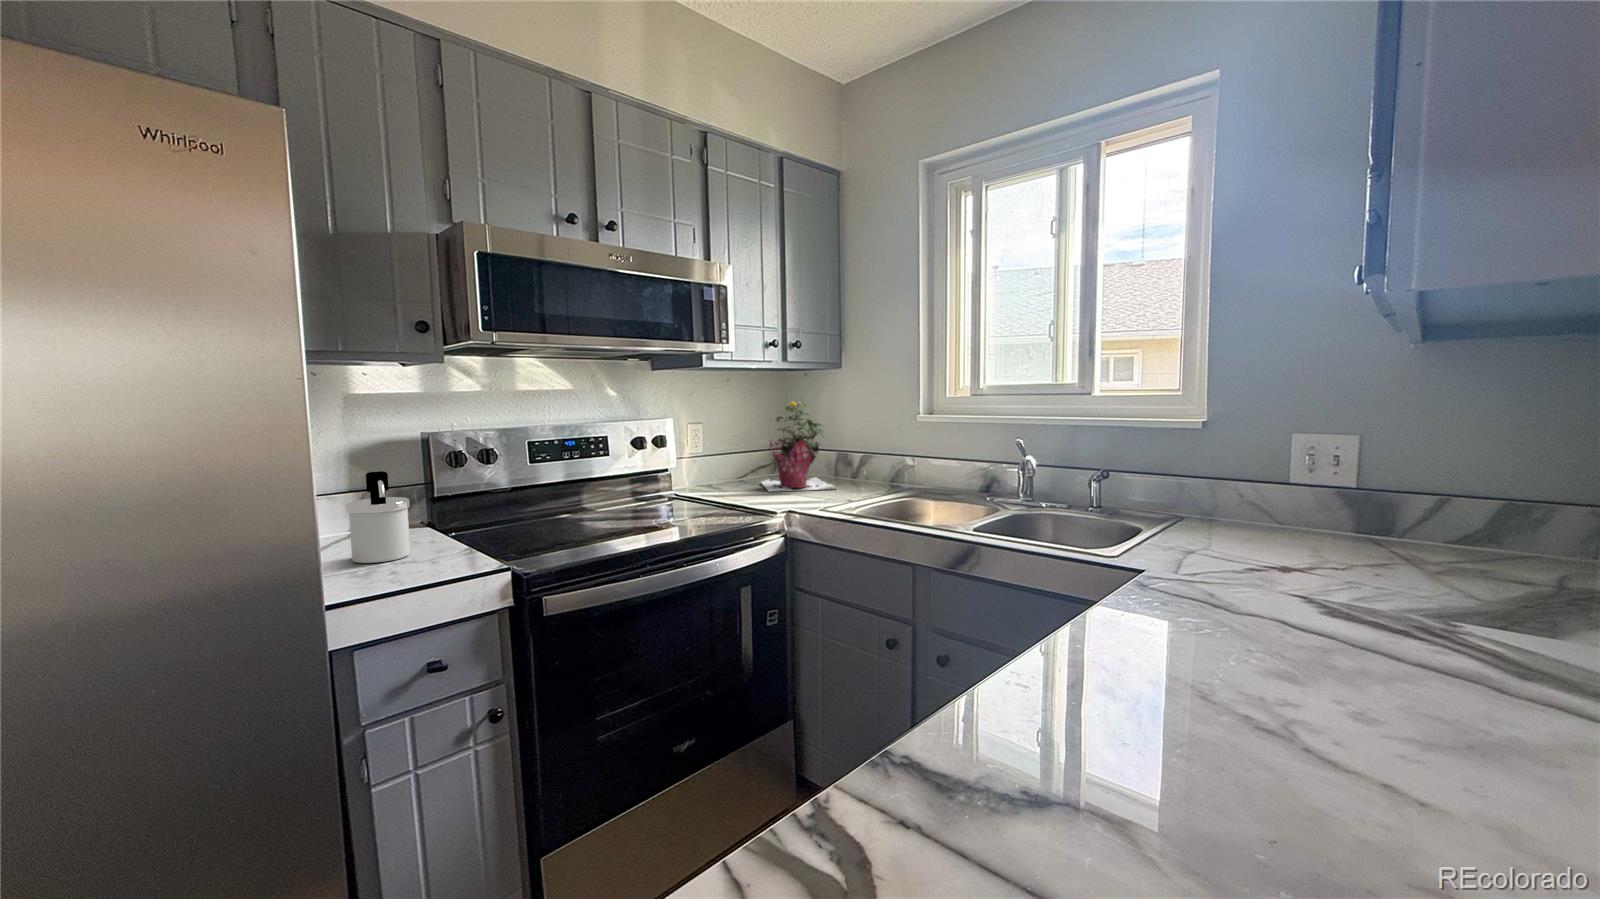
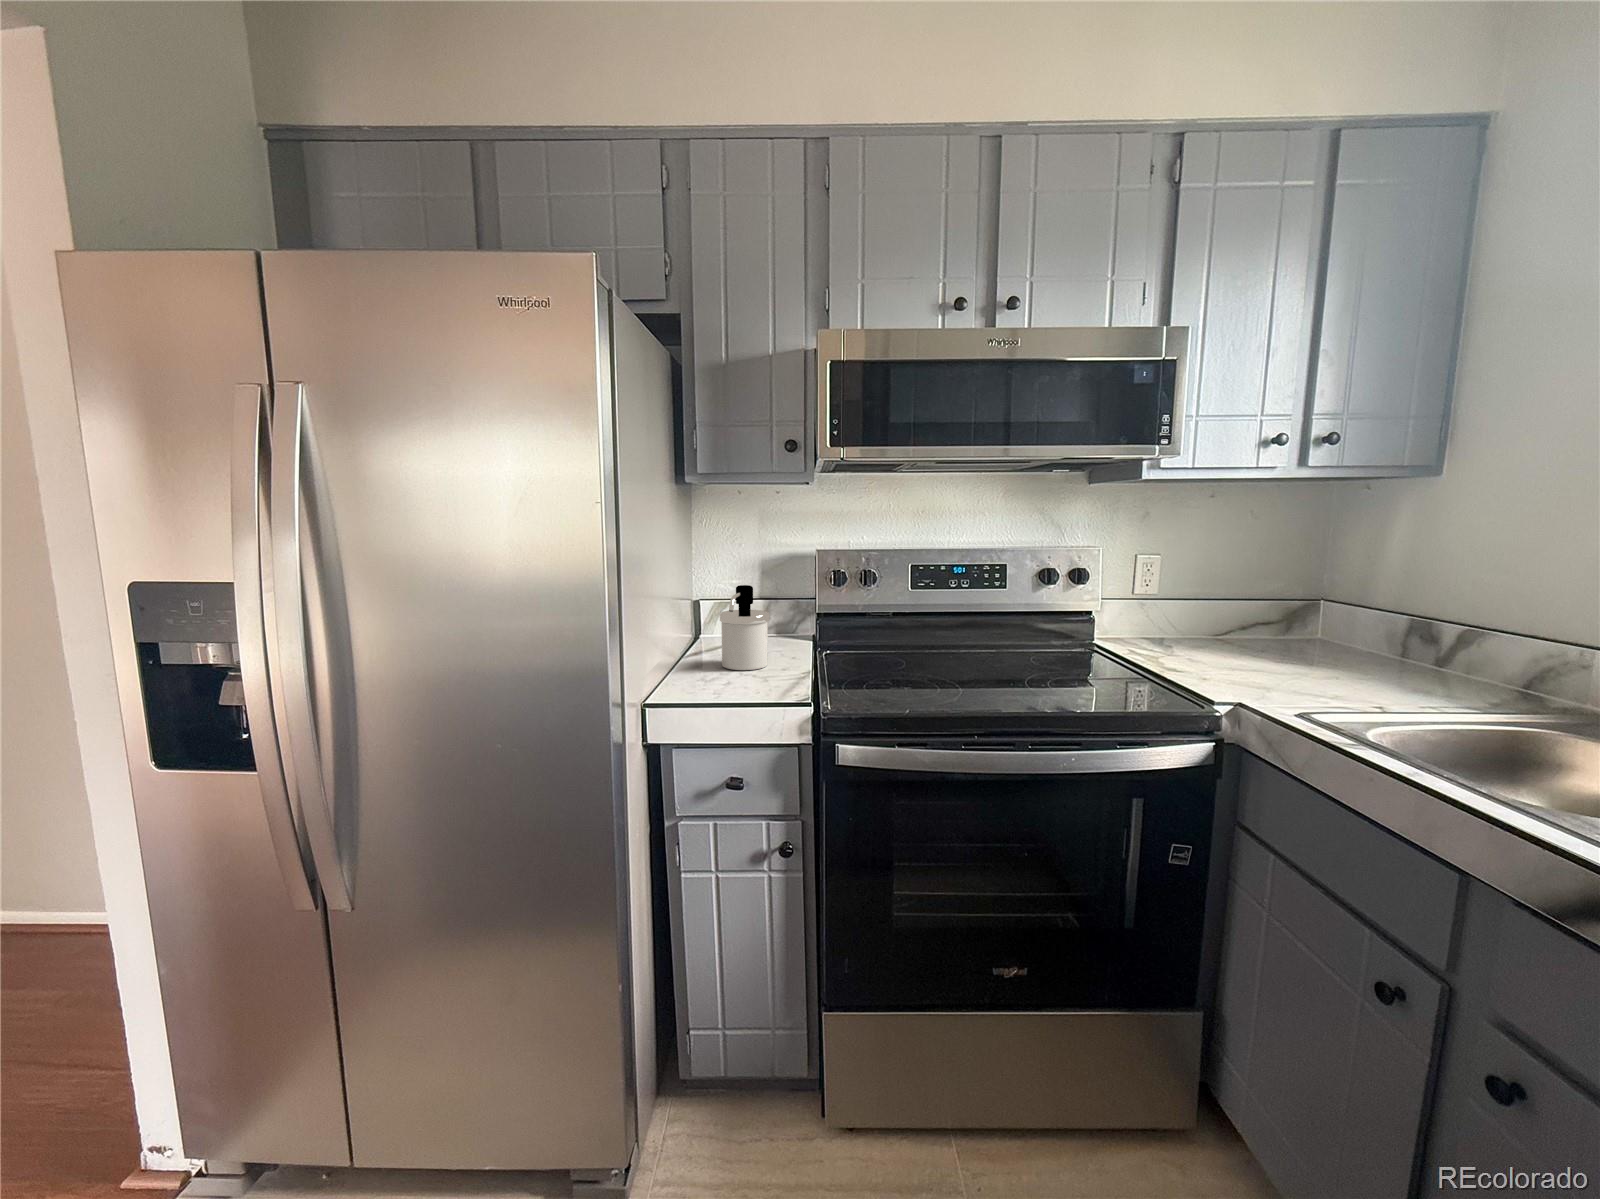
potted plant: present [761,401,836,492] -> none [1243,523,1381,676]

